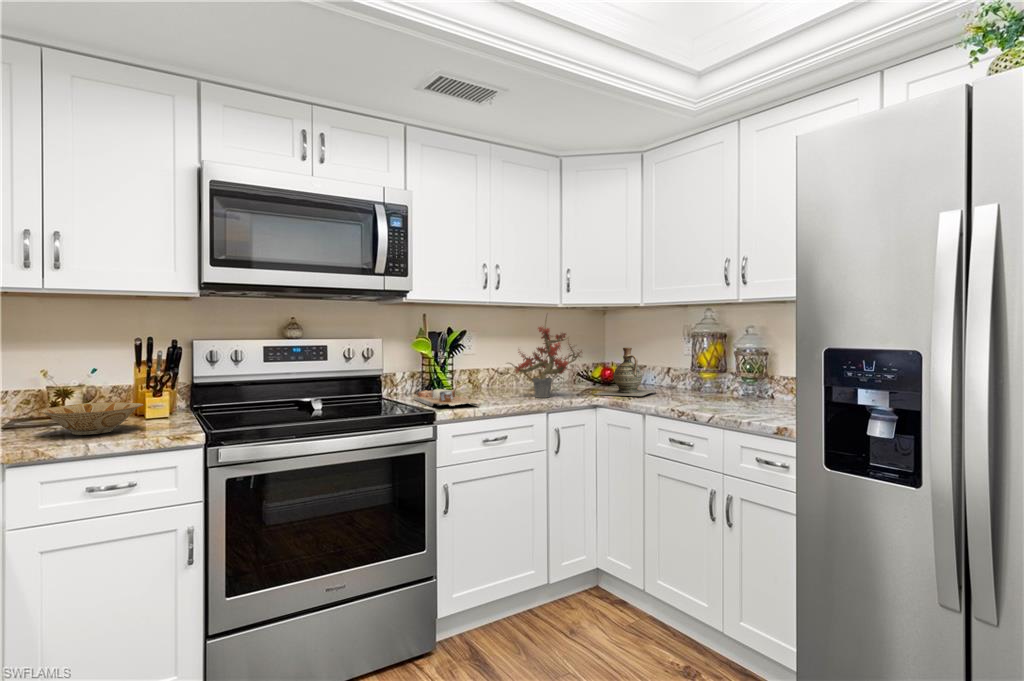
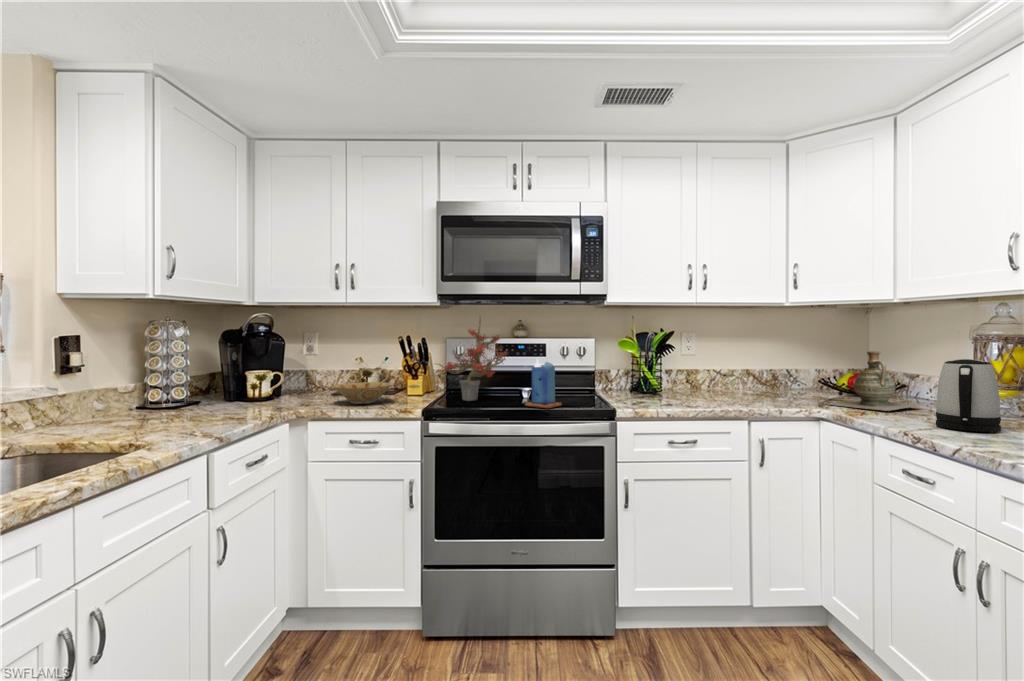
potted plant: present [510,316,582,398] -> present [438,320,506,401]
kettle: none [679,353,716,406] -> present [936,359,1001,432]
candle: none [336,362,375,418] -> present [525,359,562,408]
cutting board: present [413,389,480,406] -> none [619,387,668,407]

